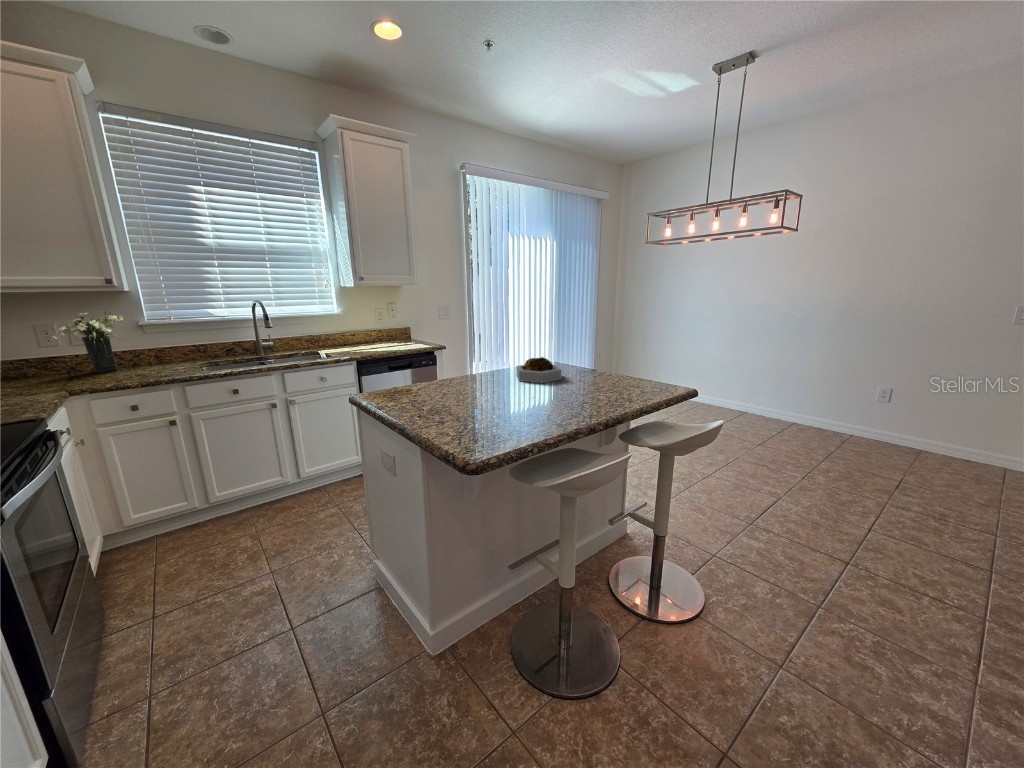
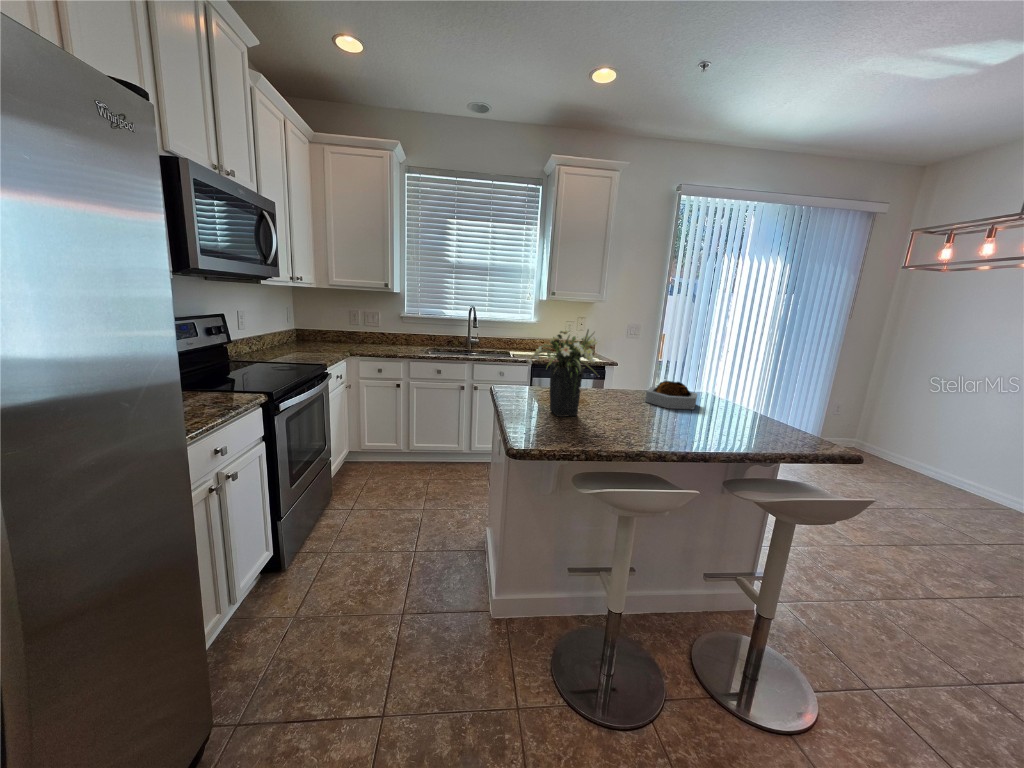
flower arrangement: present [52,311,125,373] -> present [527,329,600,417]

